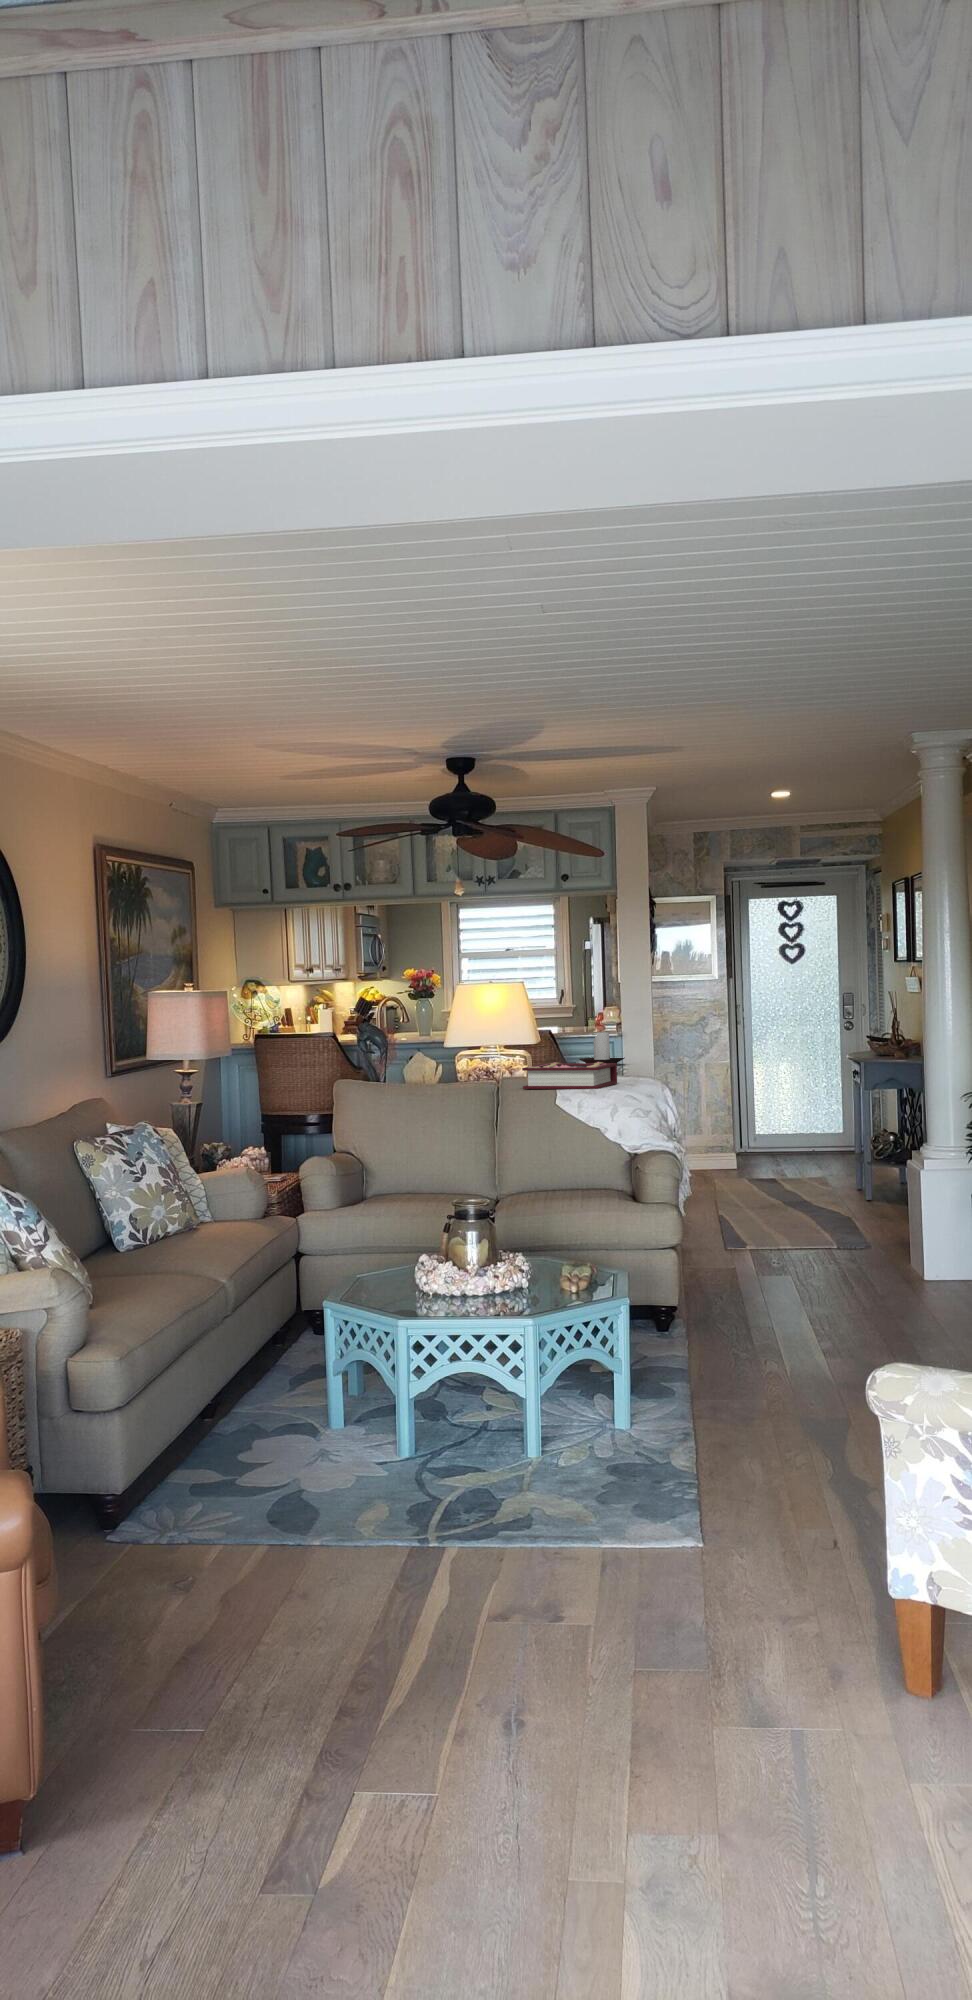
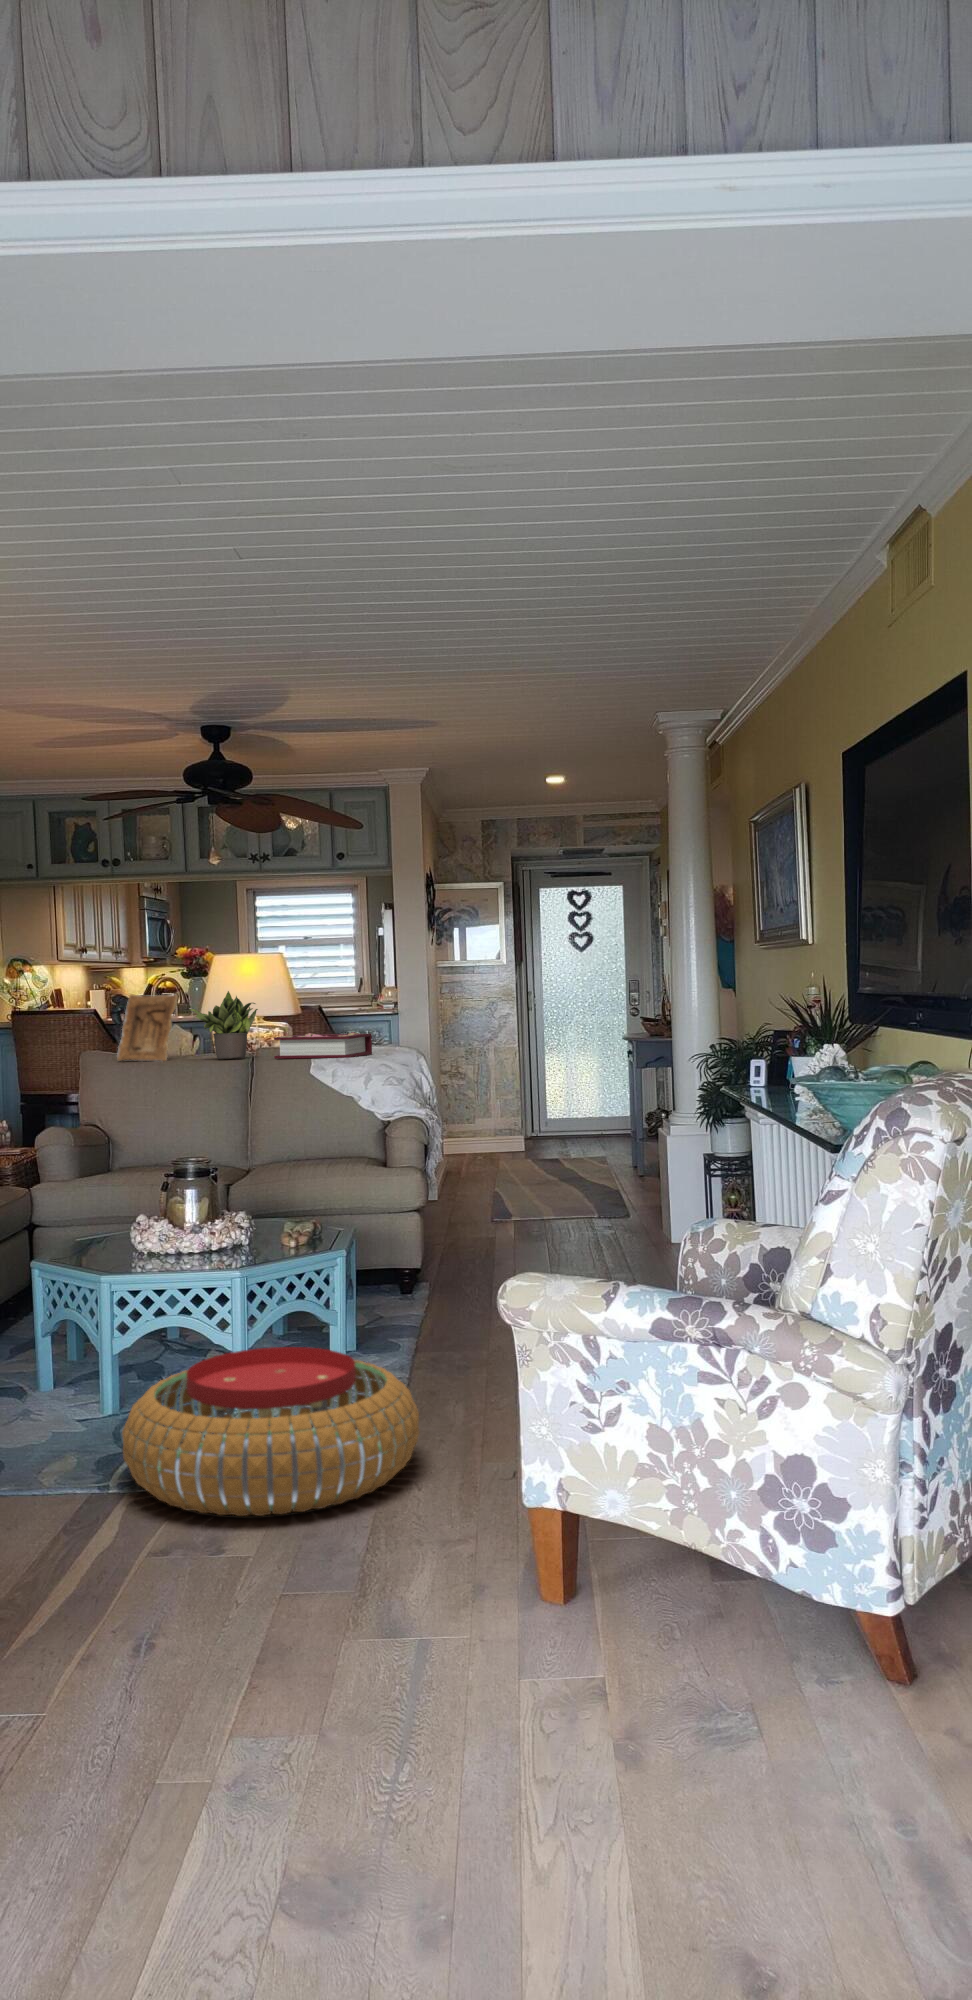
potted plant: none [436,1020,503,1088] -> present [190,991,258,1059]
picture frame: none [364,1023,422,1089] -> present [117,995,178,1061]
candle holder: present [579,1032,624,1063] -> none [352,1010,400,1045]
pouf: none [442,1402,735,1581] -> present [122,1347,419,1516]

